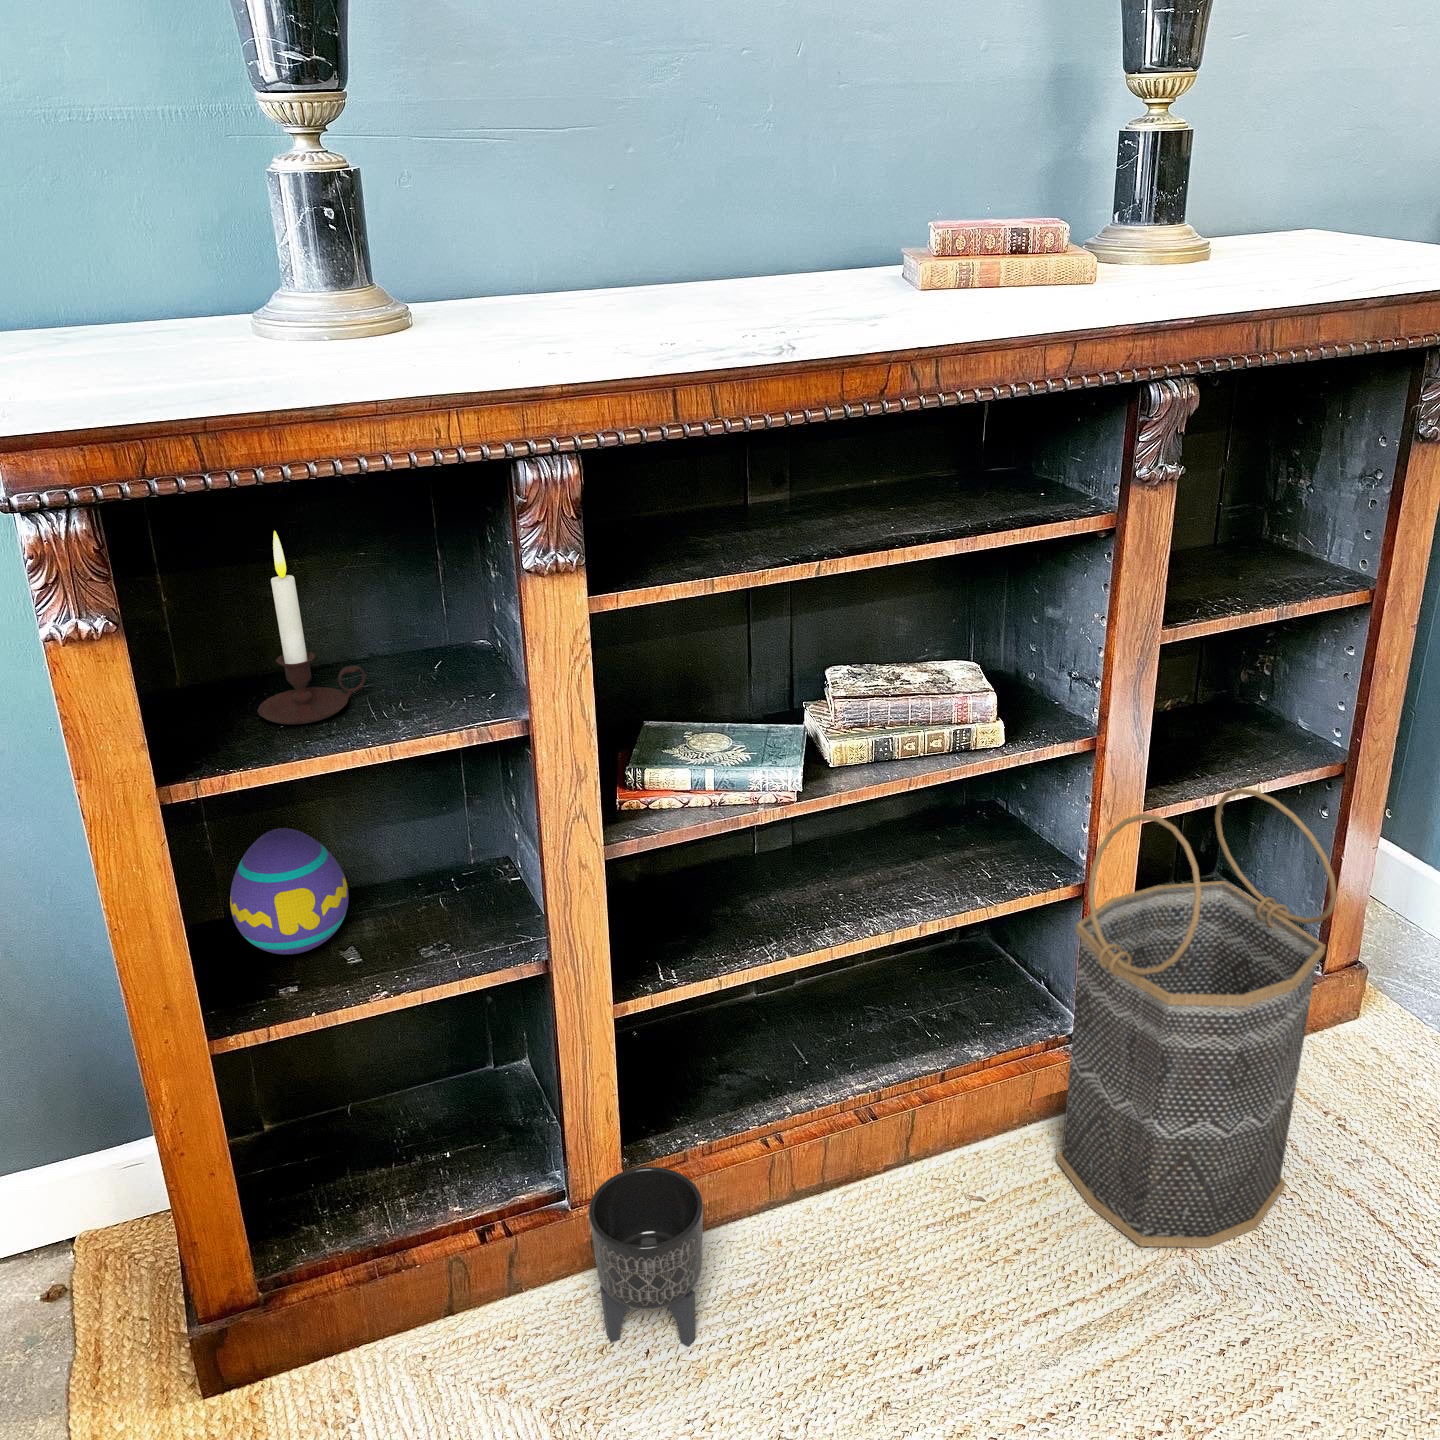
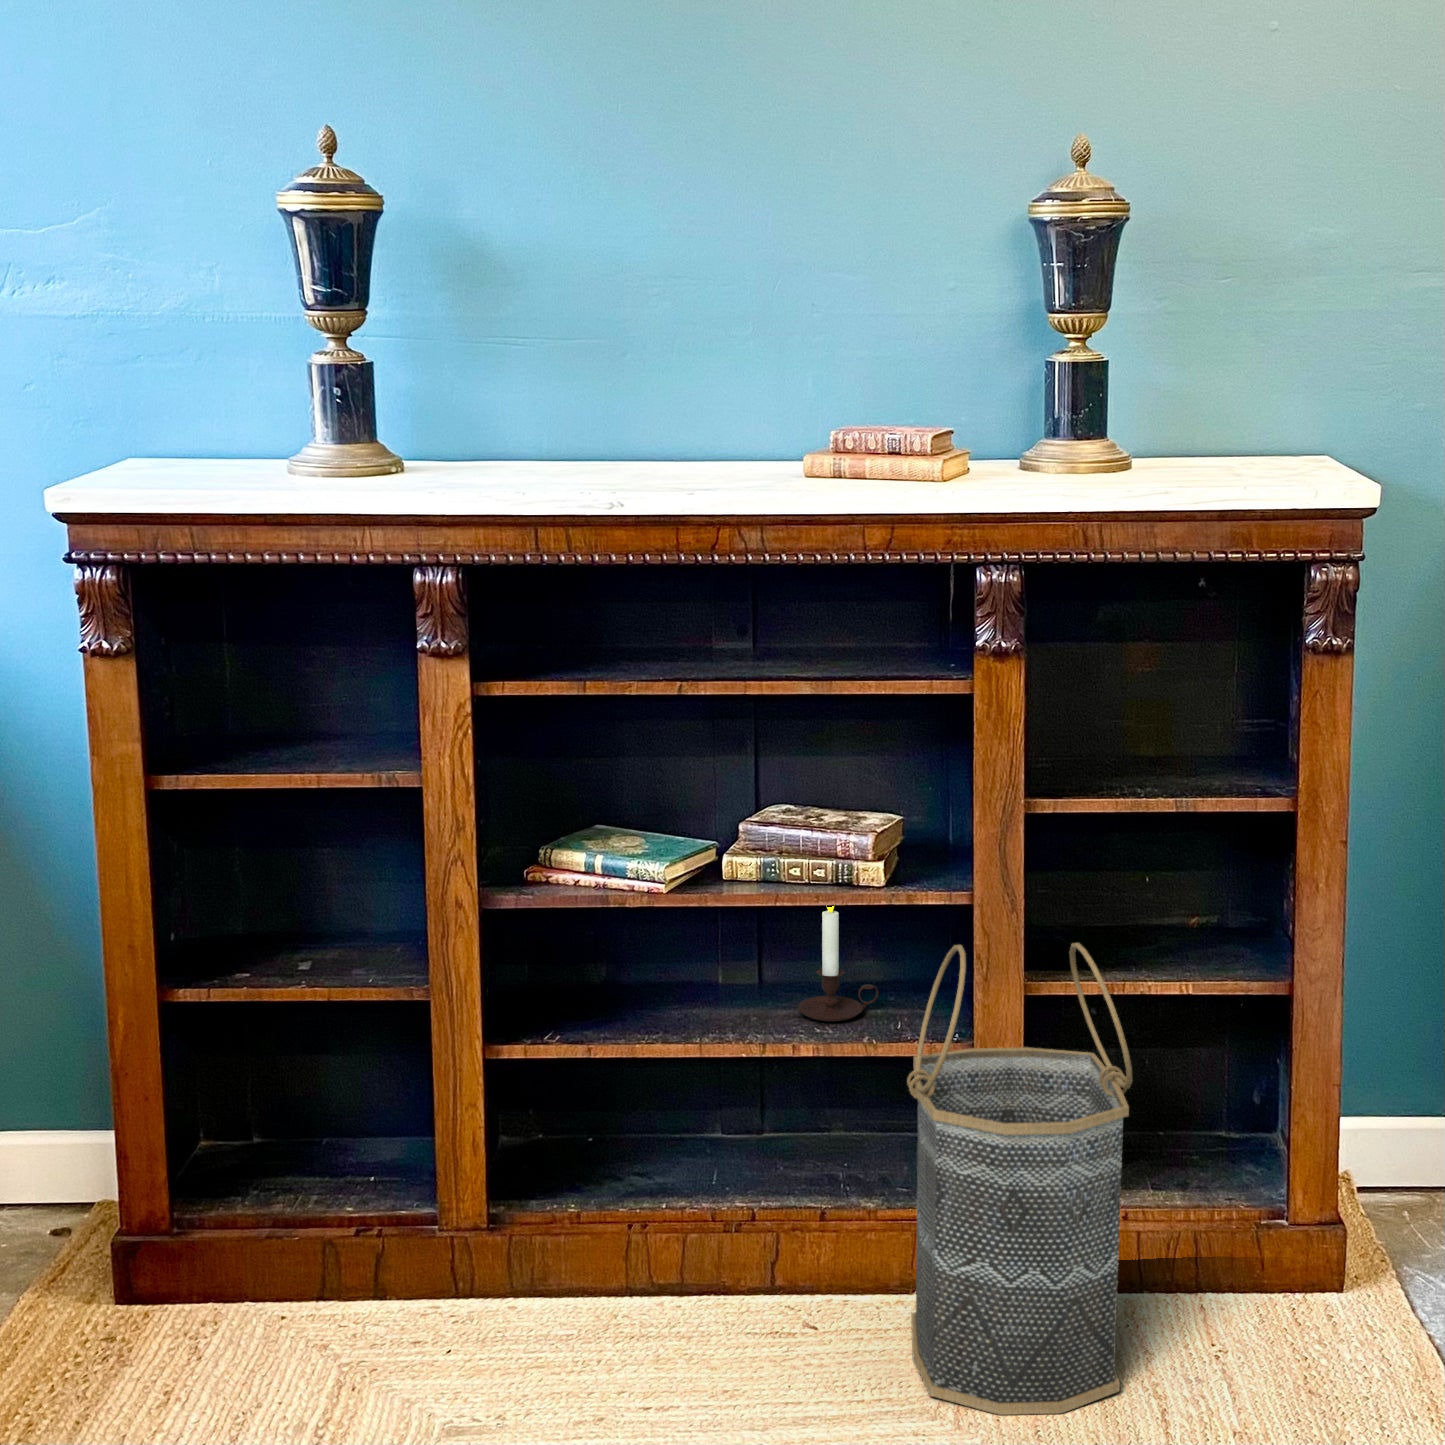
candle: present [258,531,366,724] -> present [798,906,879,1021]
decorative egg: present [230,828,349,954] -> none [226,854,319,956]
planter: present [589,1167,703,1347] -> none [412,1193,512,1362]

